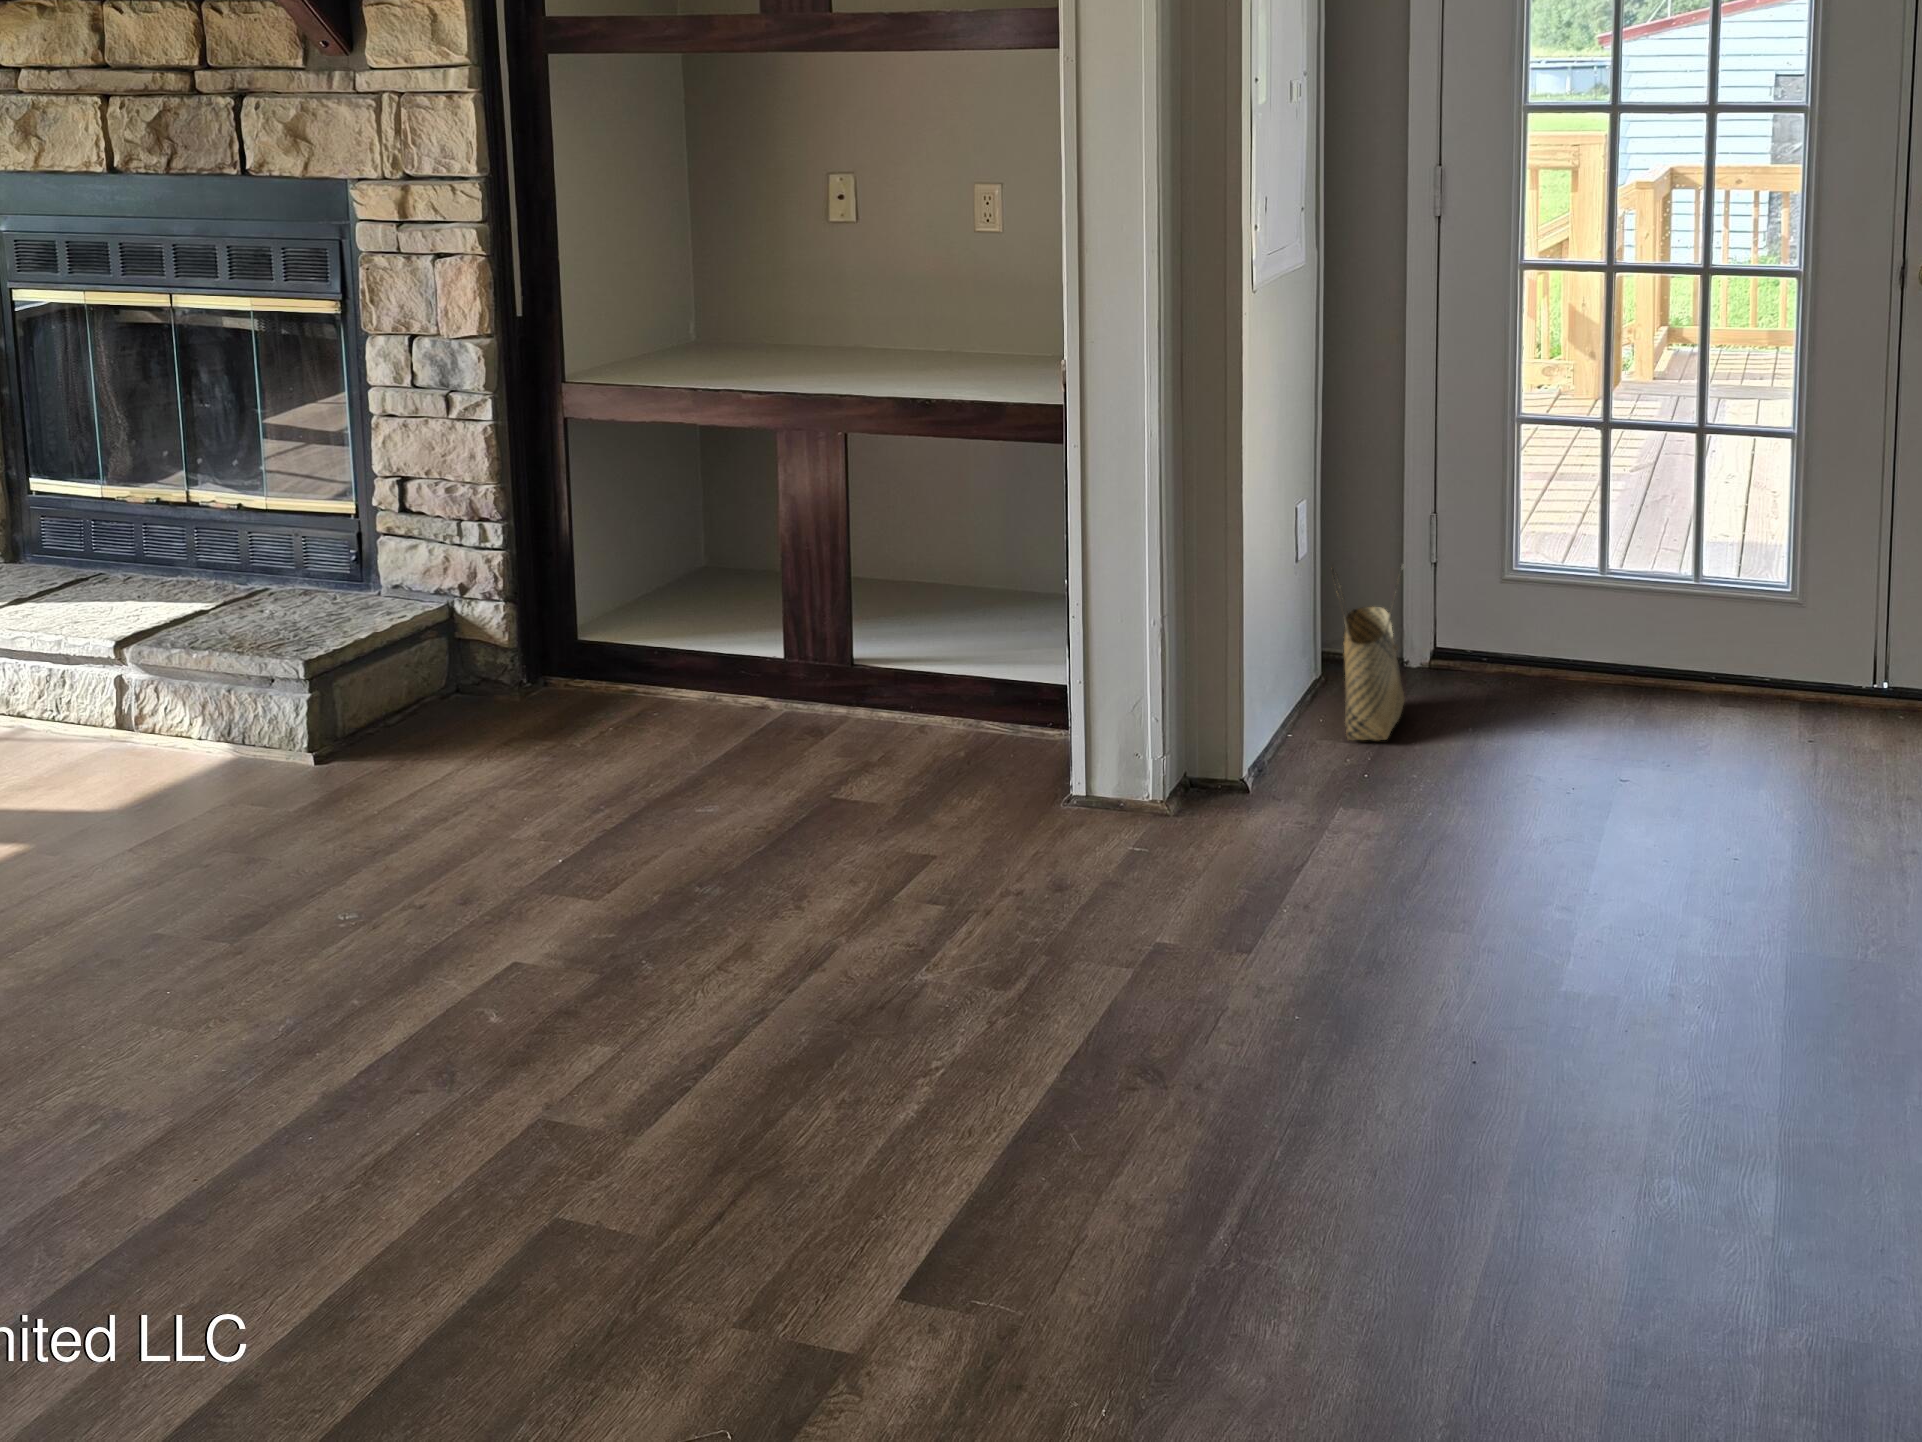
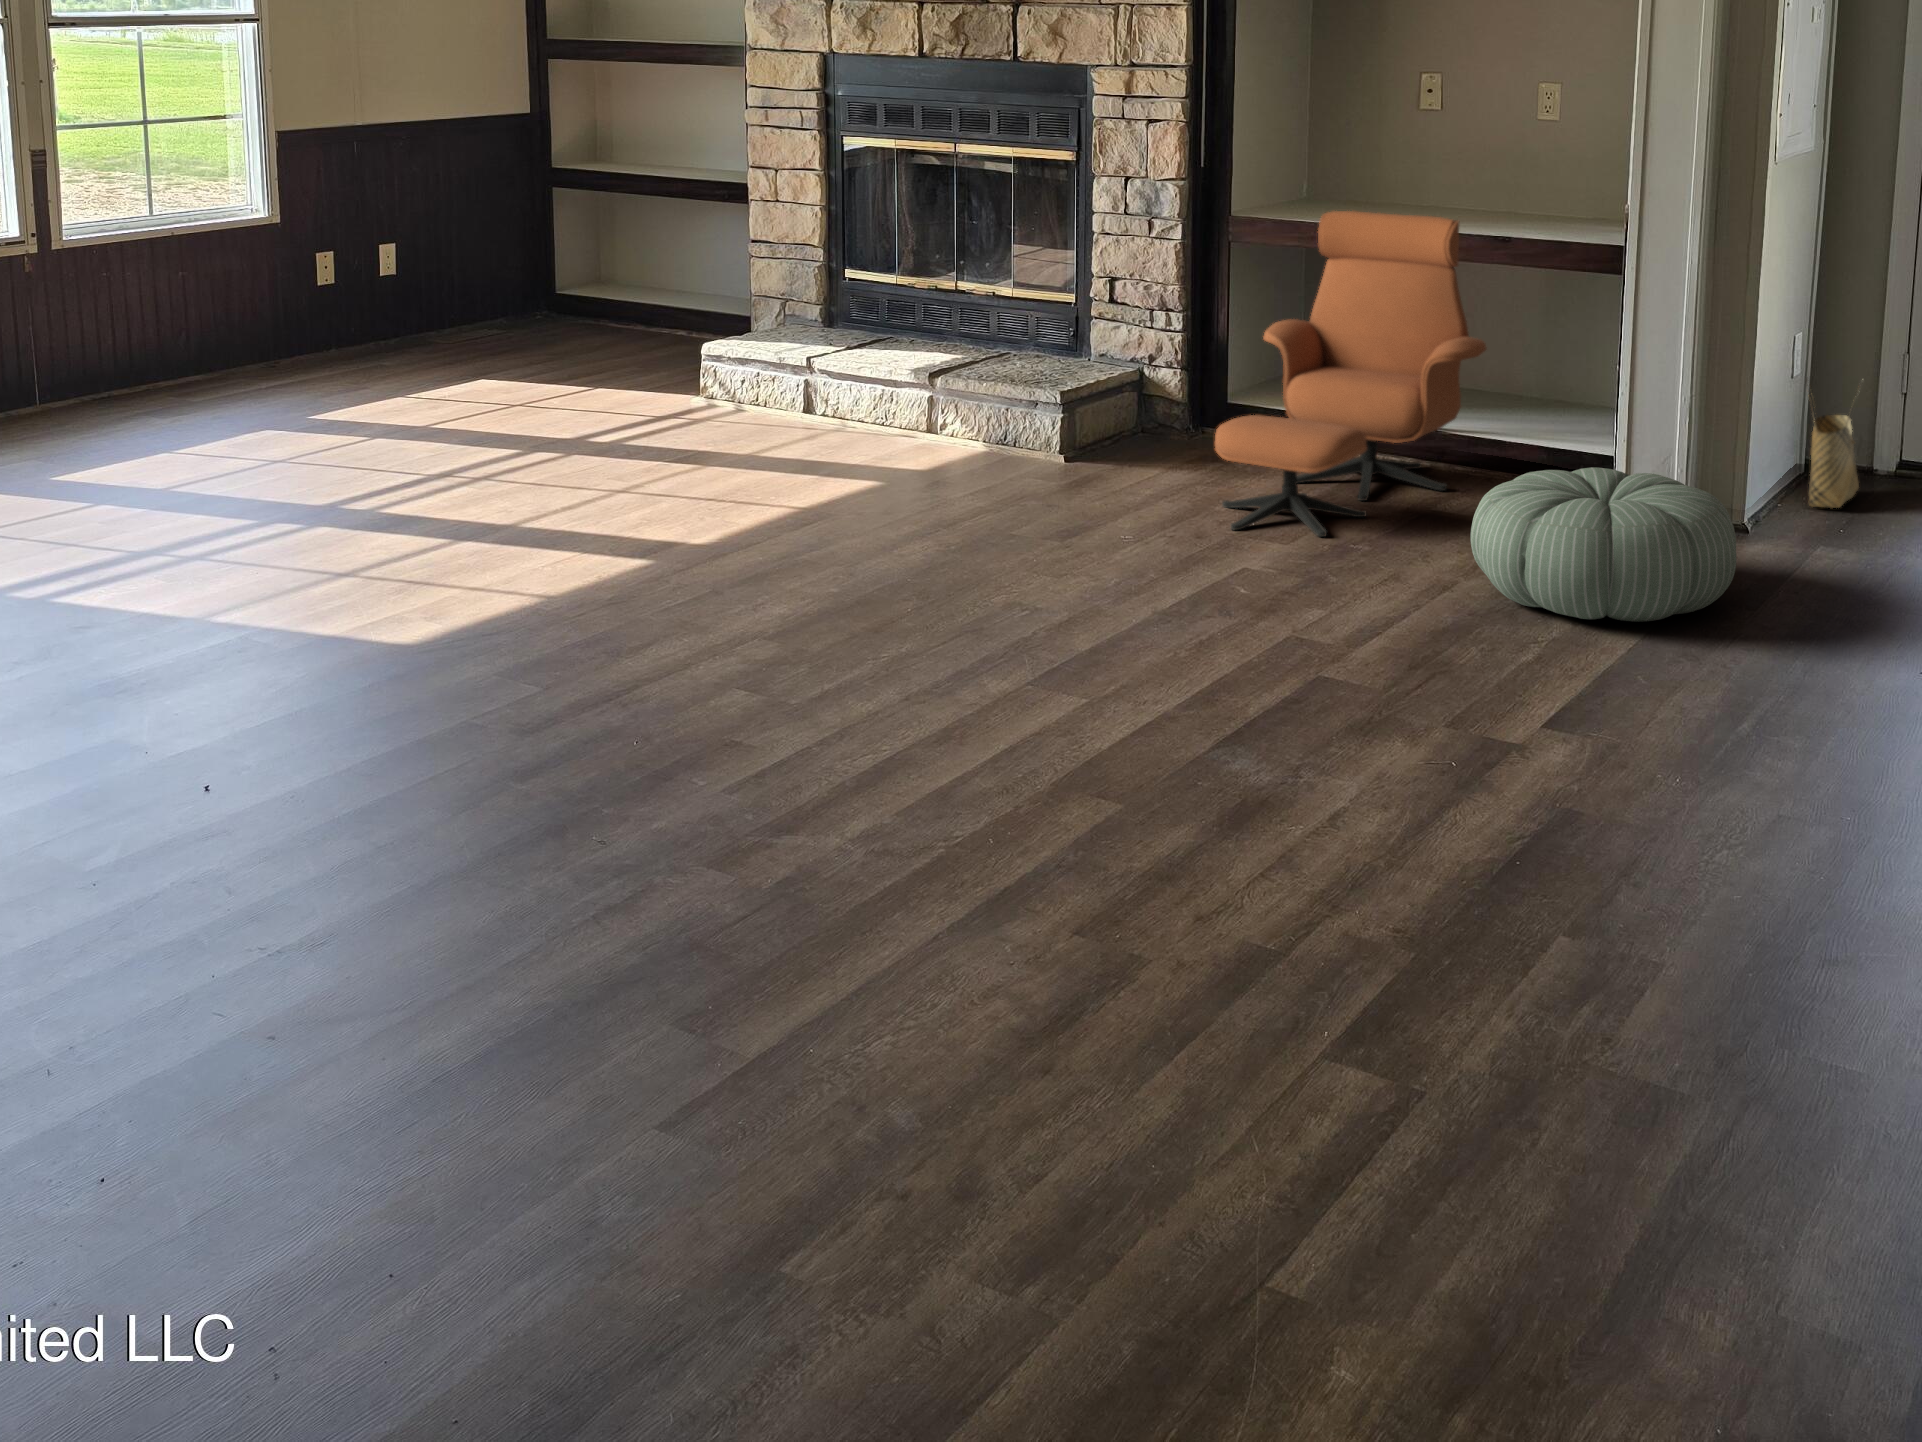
lounge chair: none [510,376,912,891] -> present [1215,211,1486,537]
pouf: none [881,764,1270,1041] -> present [1471,467,1736,622]

